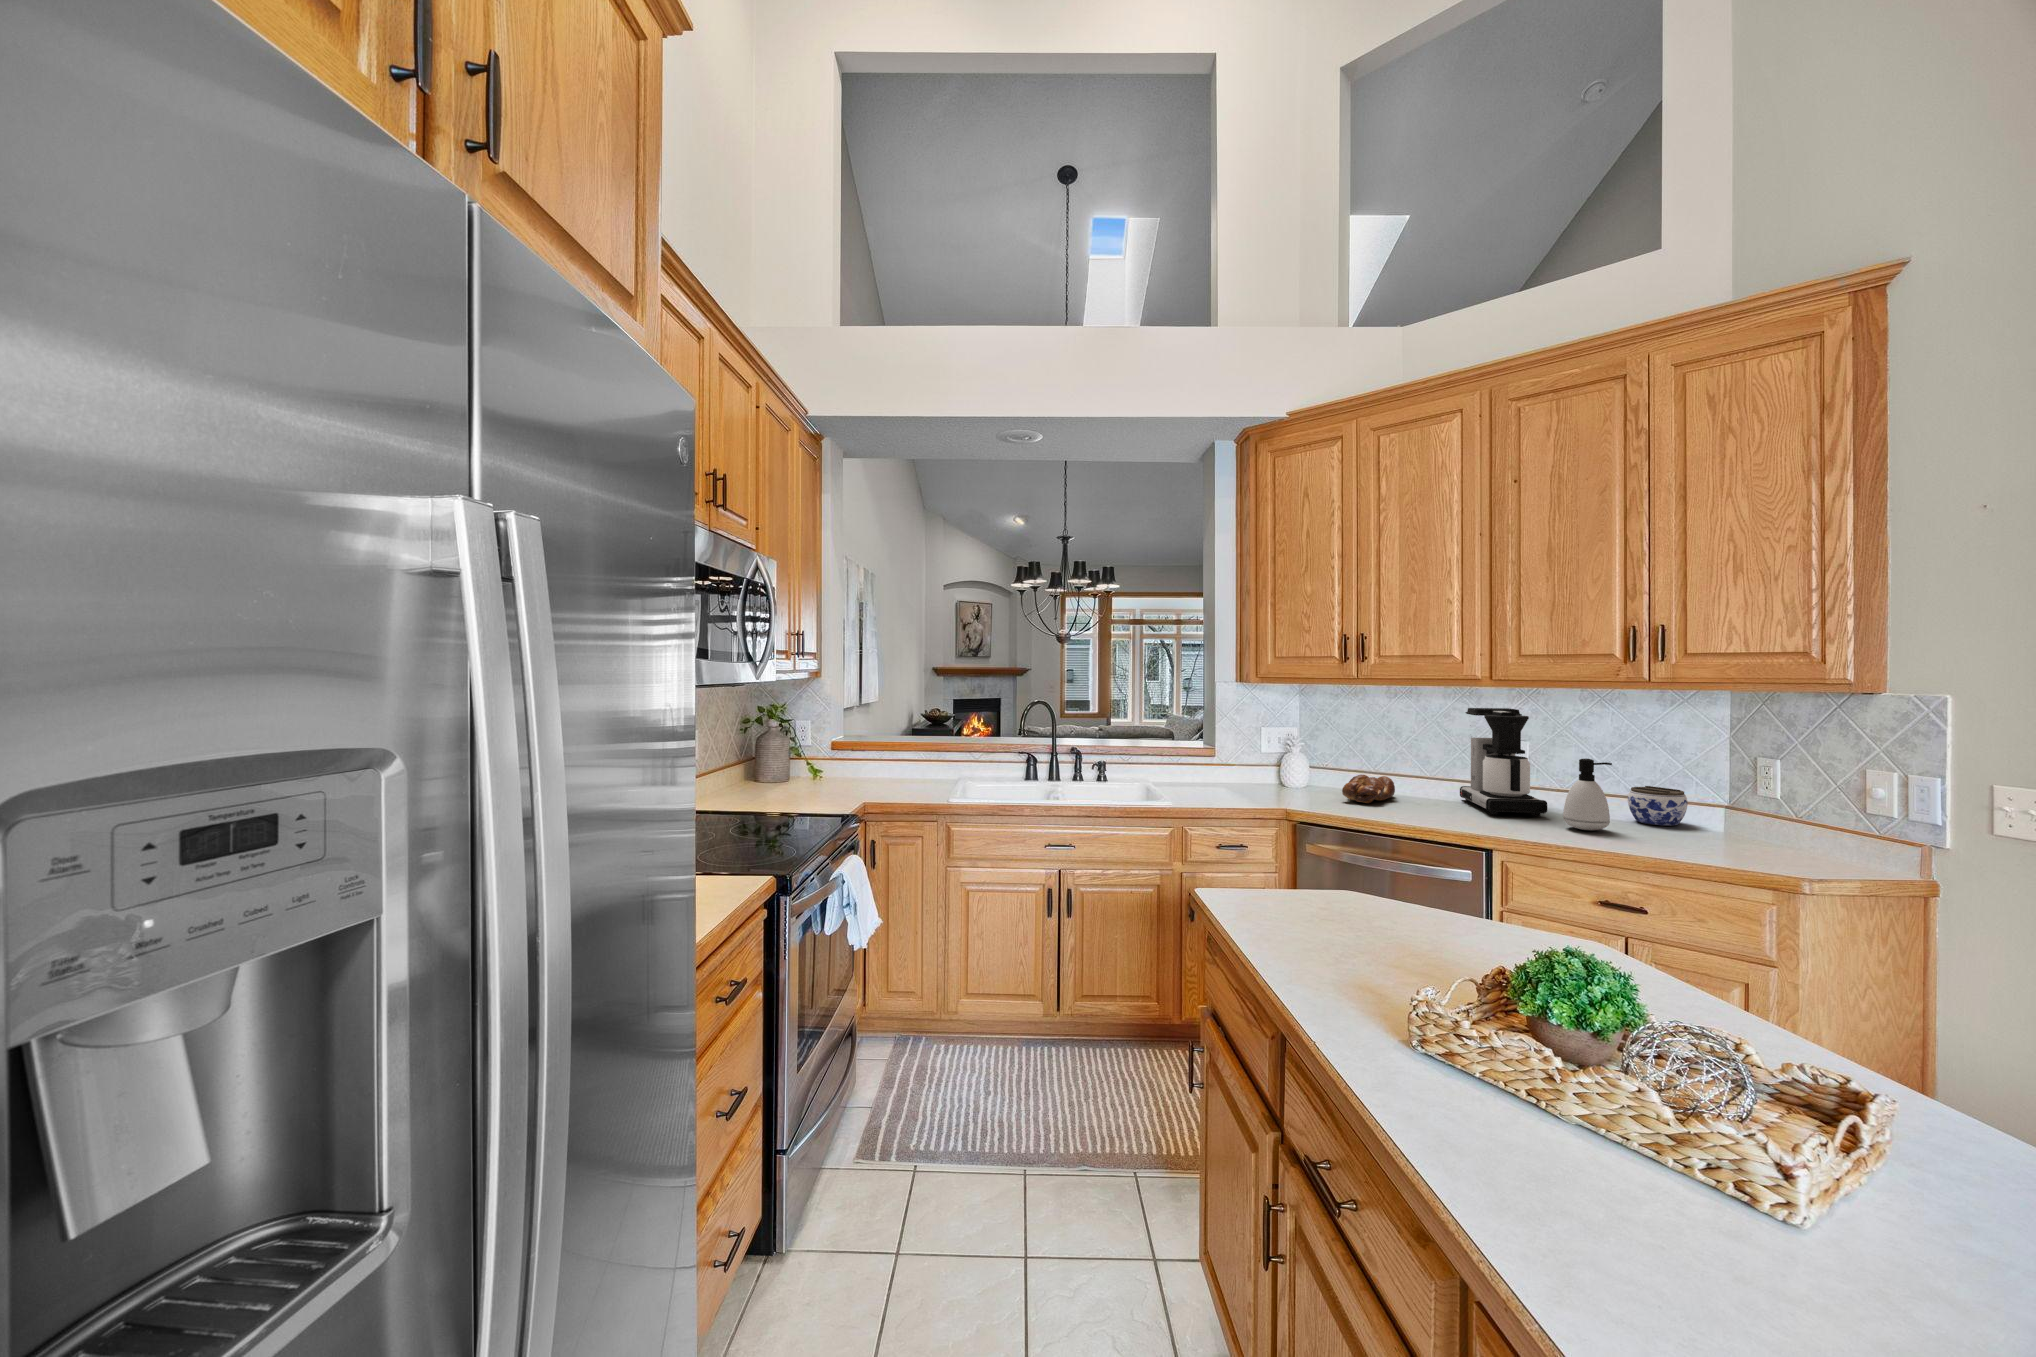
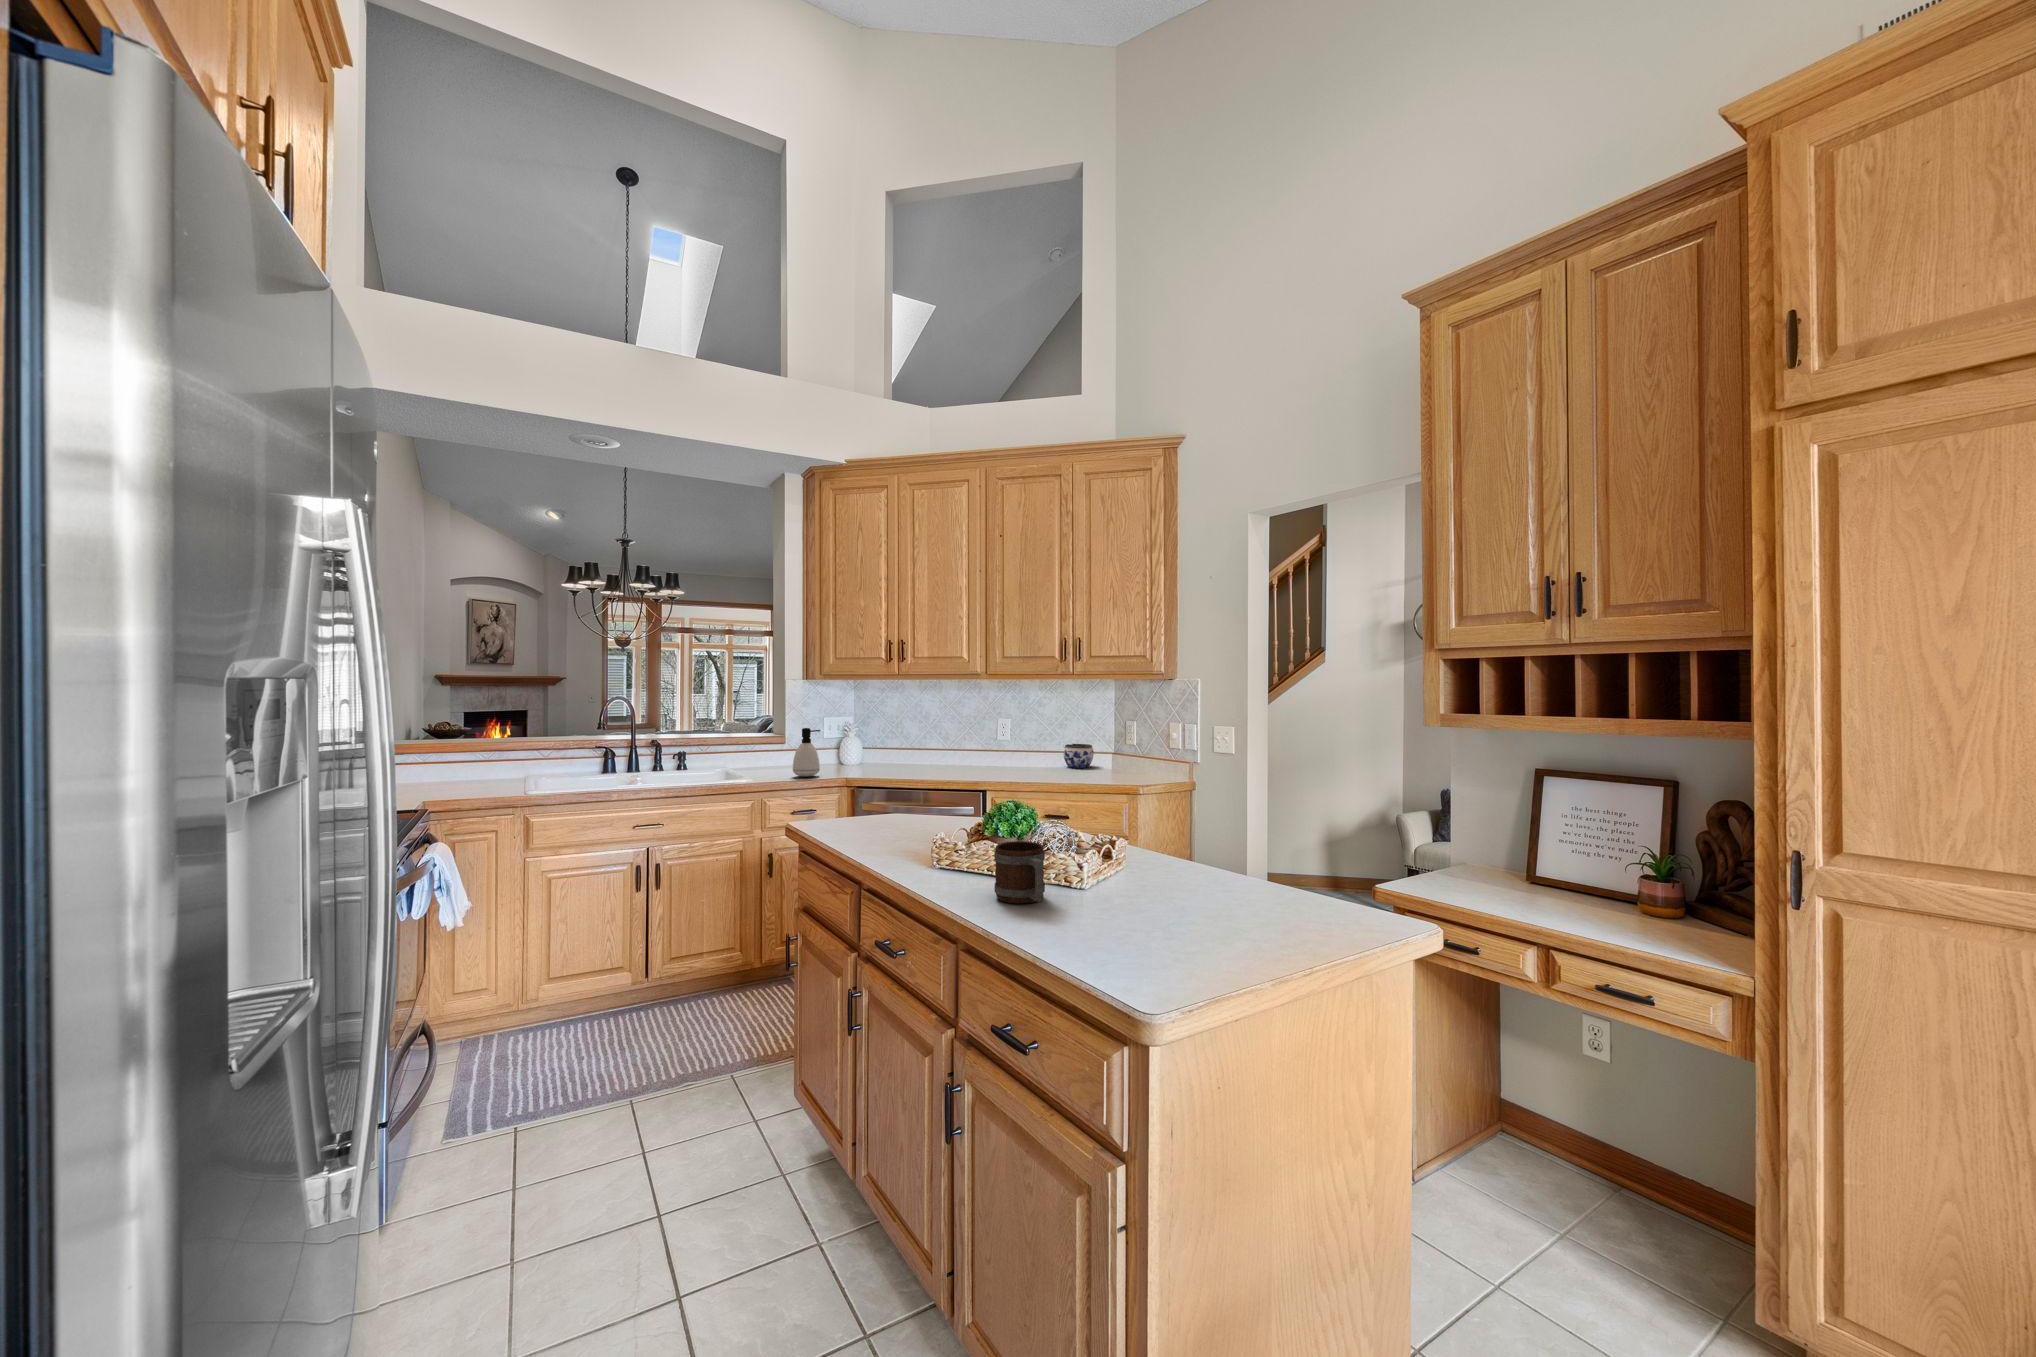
coffee maker: present [1460,708,1547,816] -> none [966,696,1019,769]
soap dispenser: present [1563,759,1612,830] -> present [793,728,820,777]
bread loaf: present [1342,775,1395,803] -> none [887,749,924,769]
mug: none [1520,1084,1655,1274] -> present [994,841,1045,904]

